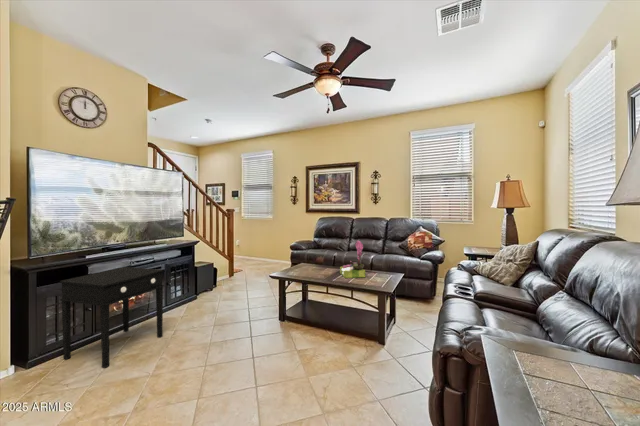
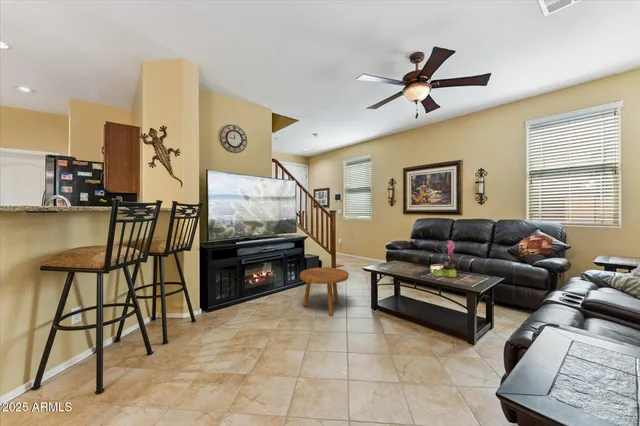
side table: present [60,267,164,368] -> none [222,253,282,321]
footstool: none [189,278,253,337] -> present [300,267,349,316]

